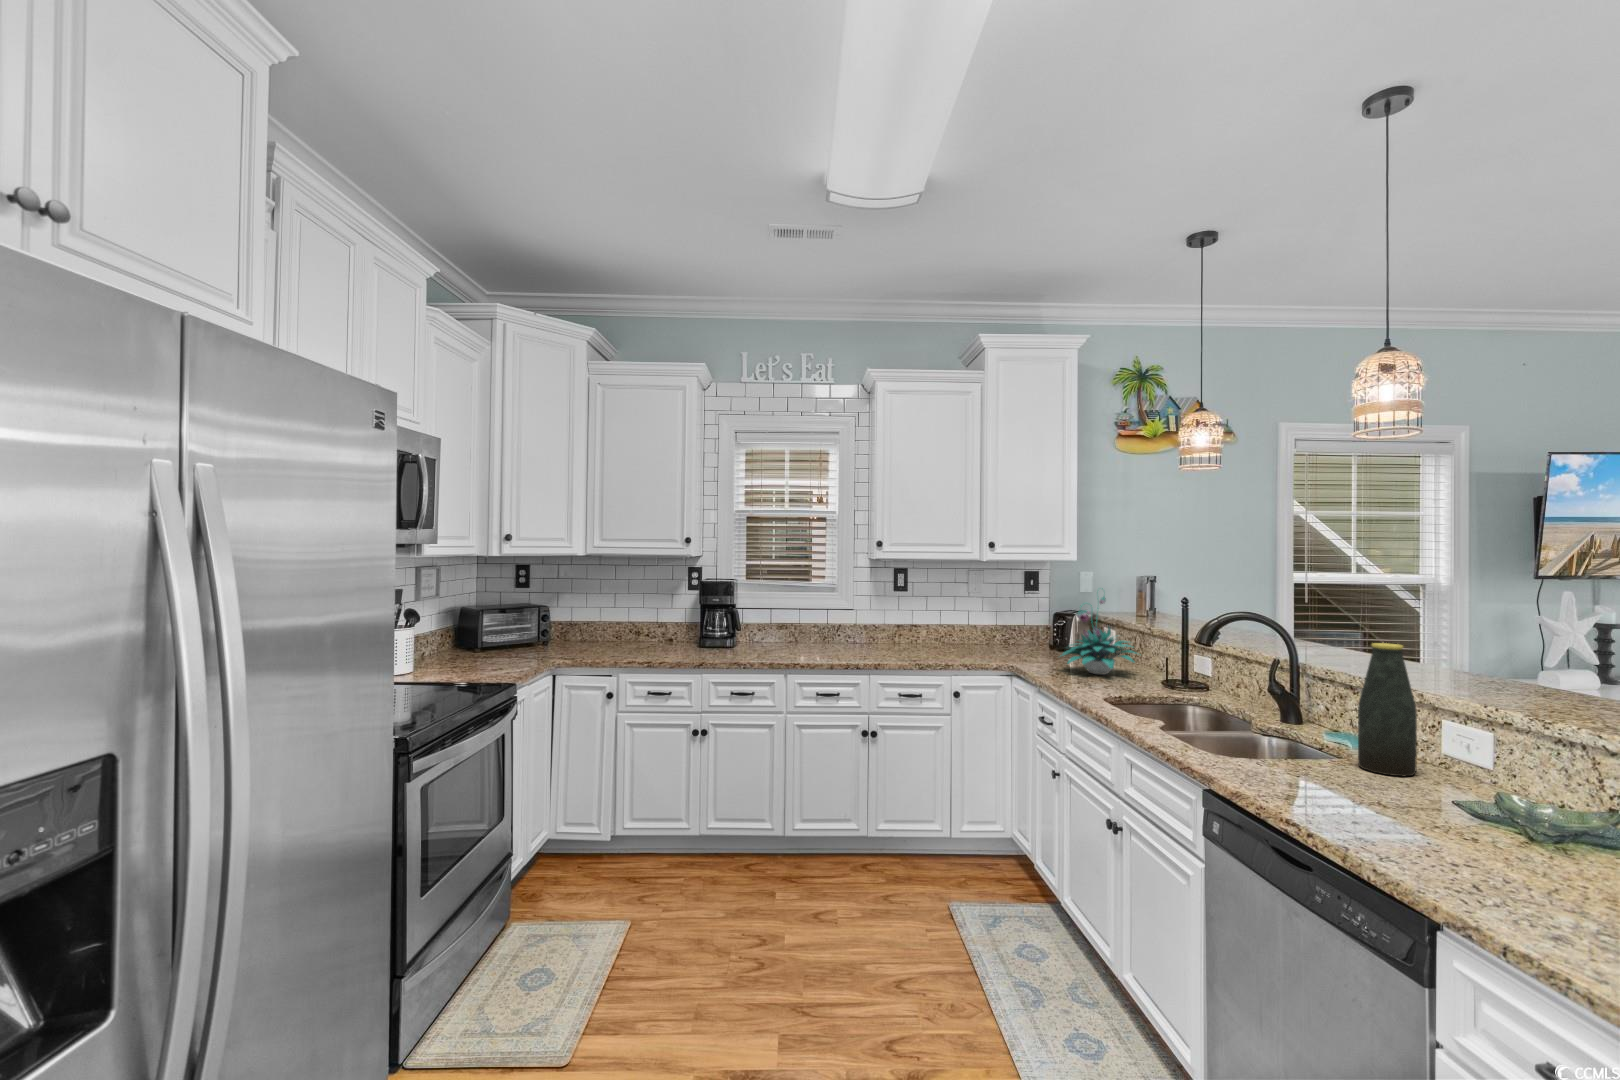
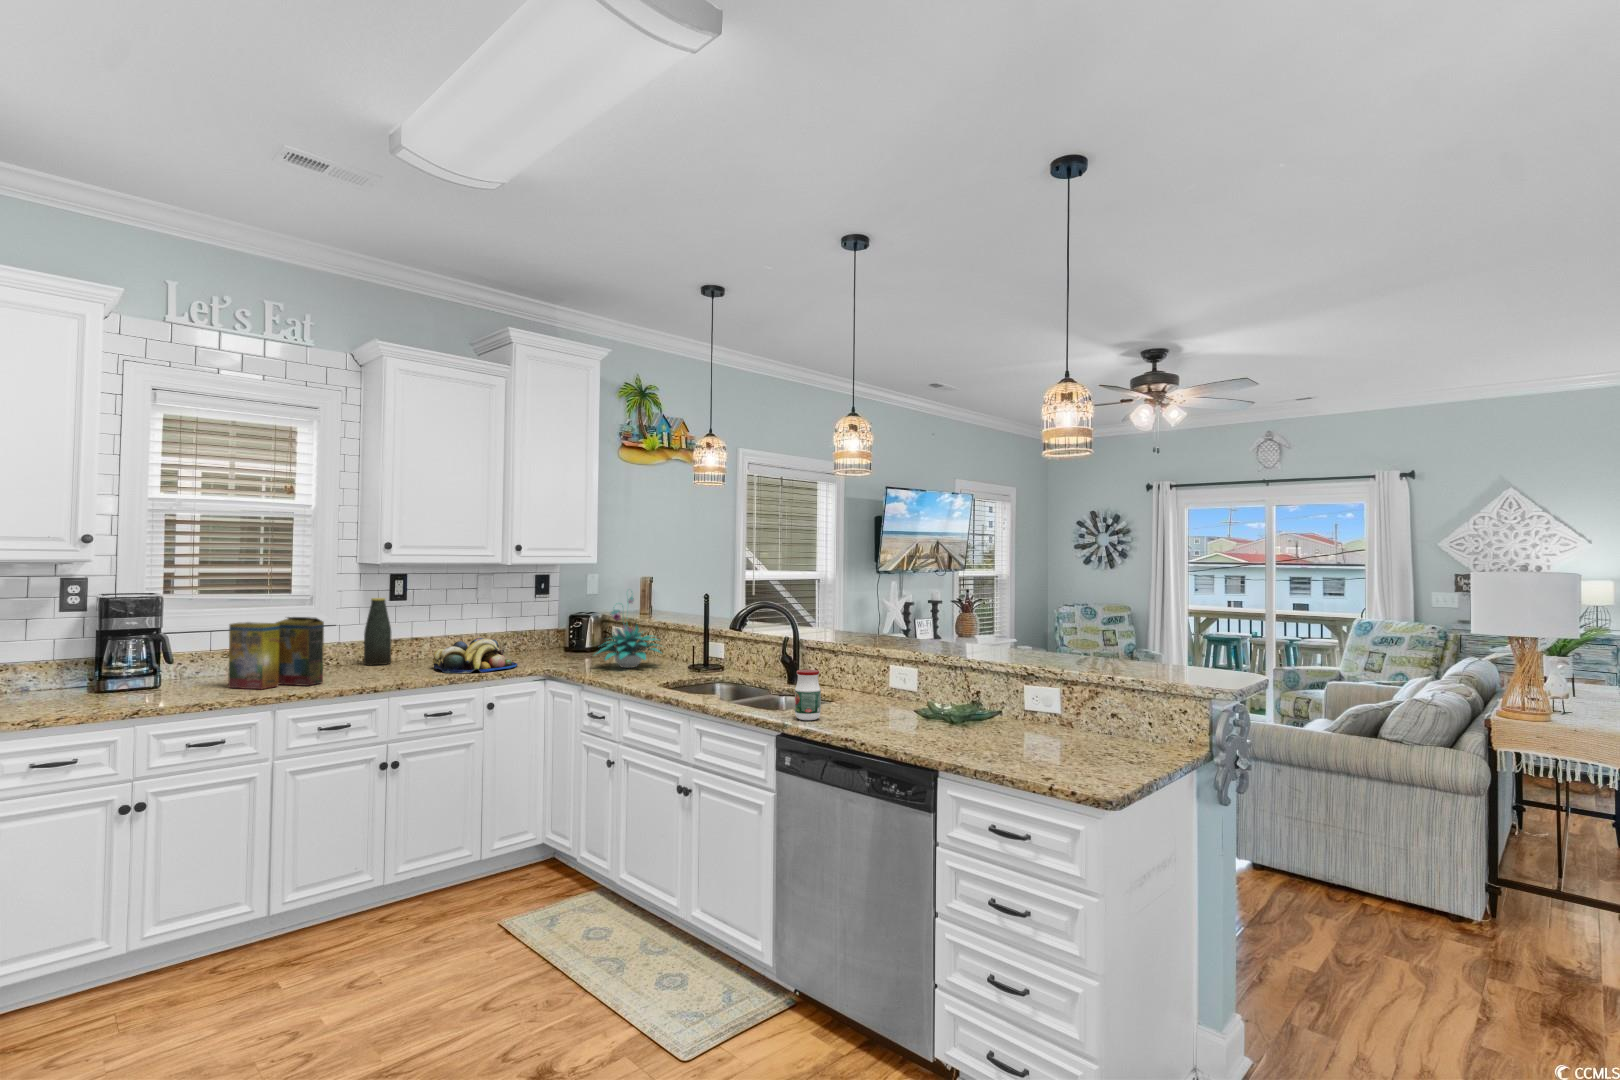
cereal box: none [754,600,818,660] -> present [228,617,324,689]
fruit bowl: none [914,629,990,663] -> present [433,638,517,673]
bottle: present [1358,643,1417,776] -> present [364,598,391,665]
jar: none [1242,709,1283,781] -> present [795,669,821,720]

